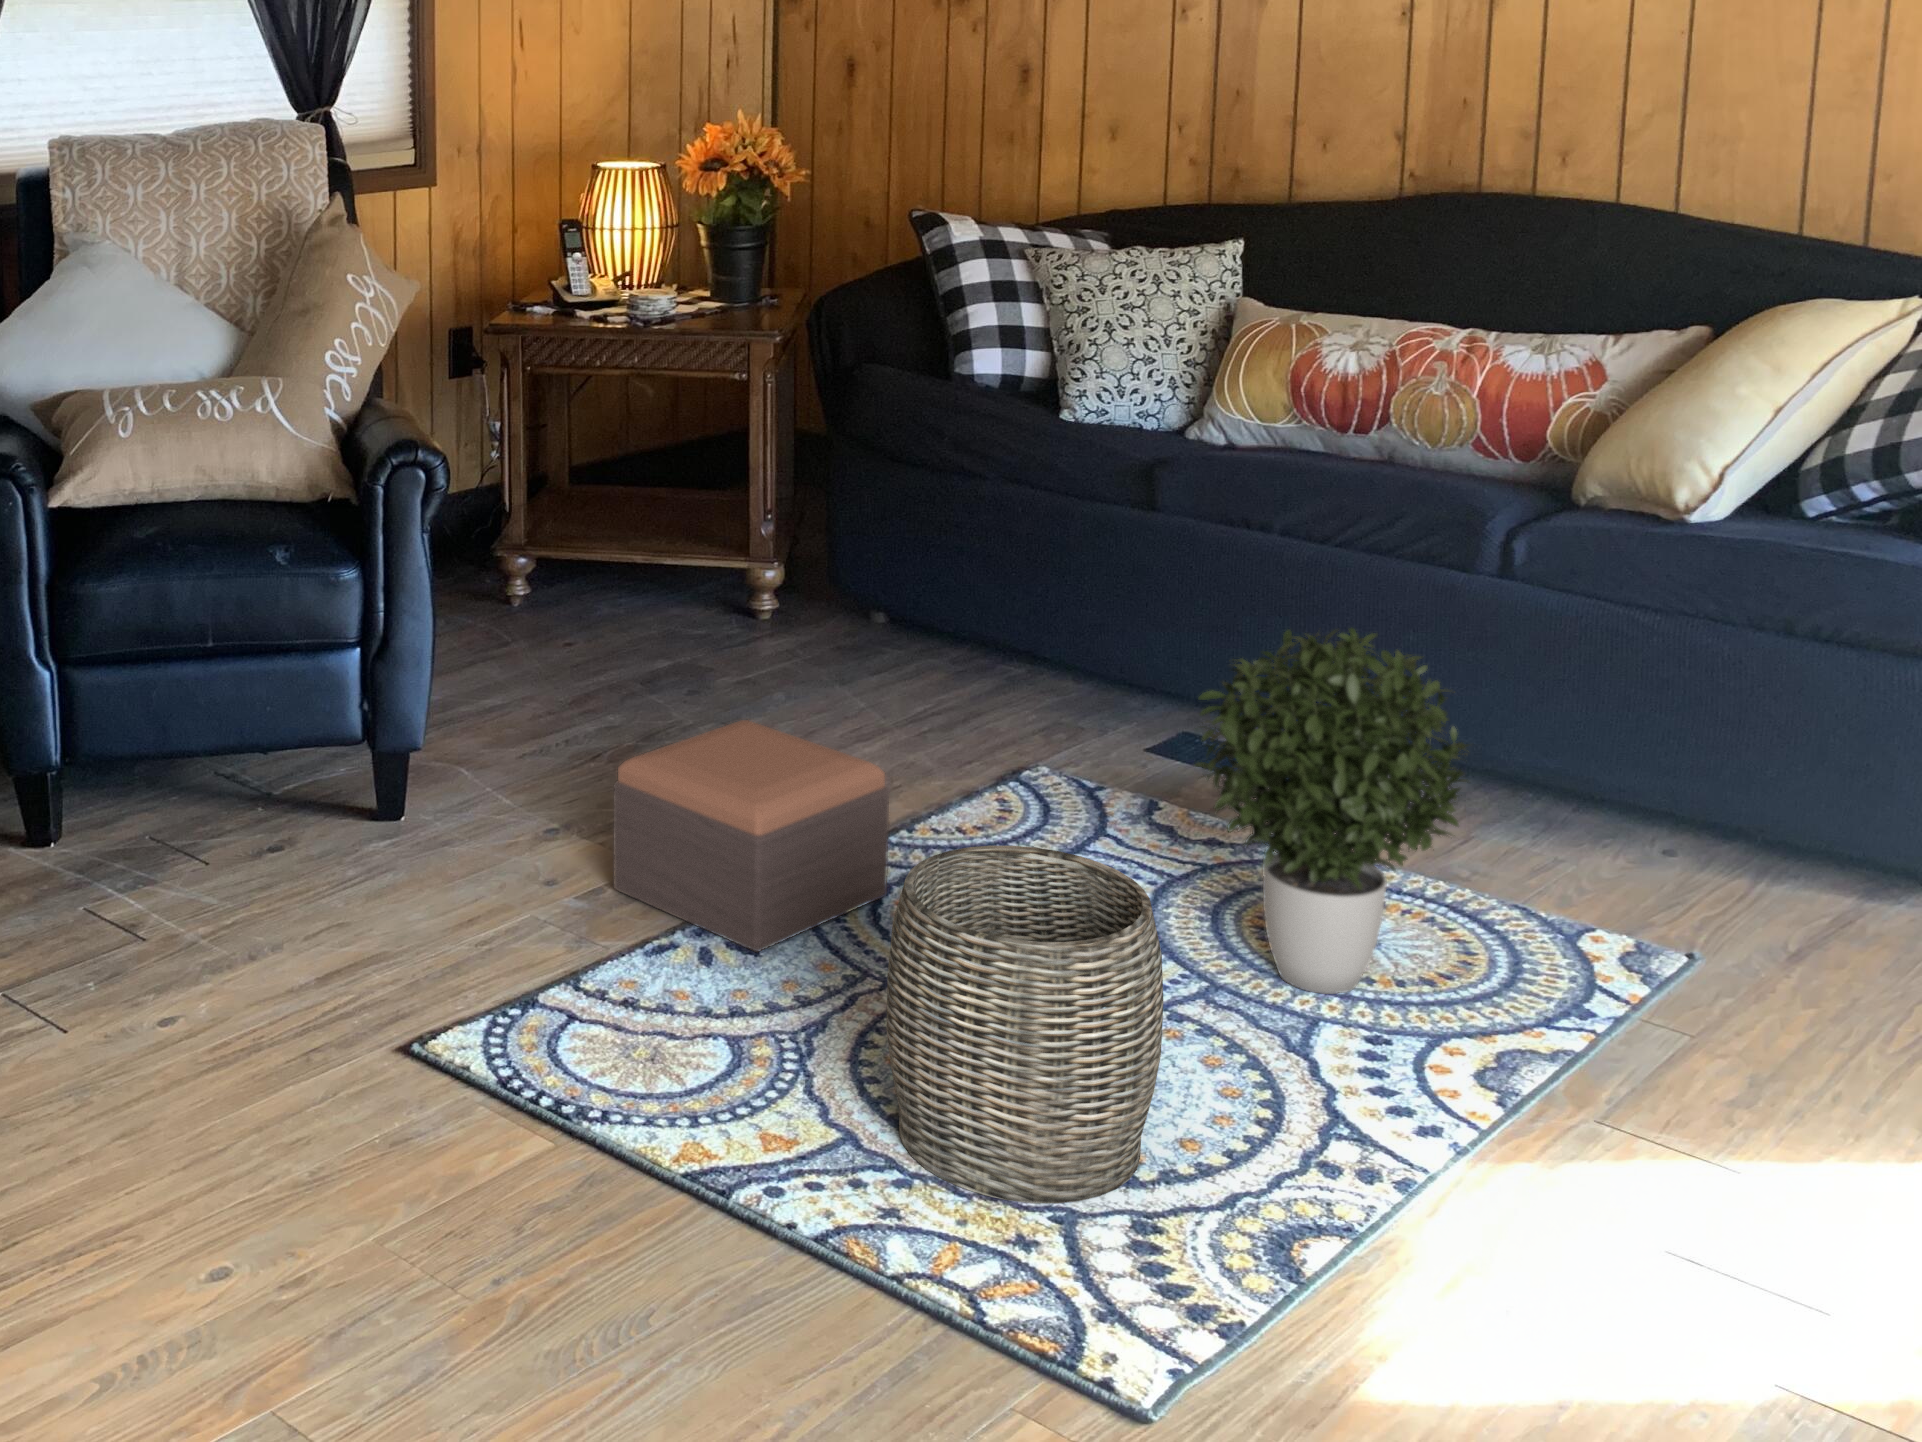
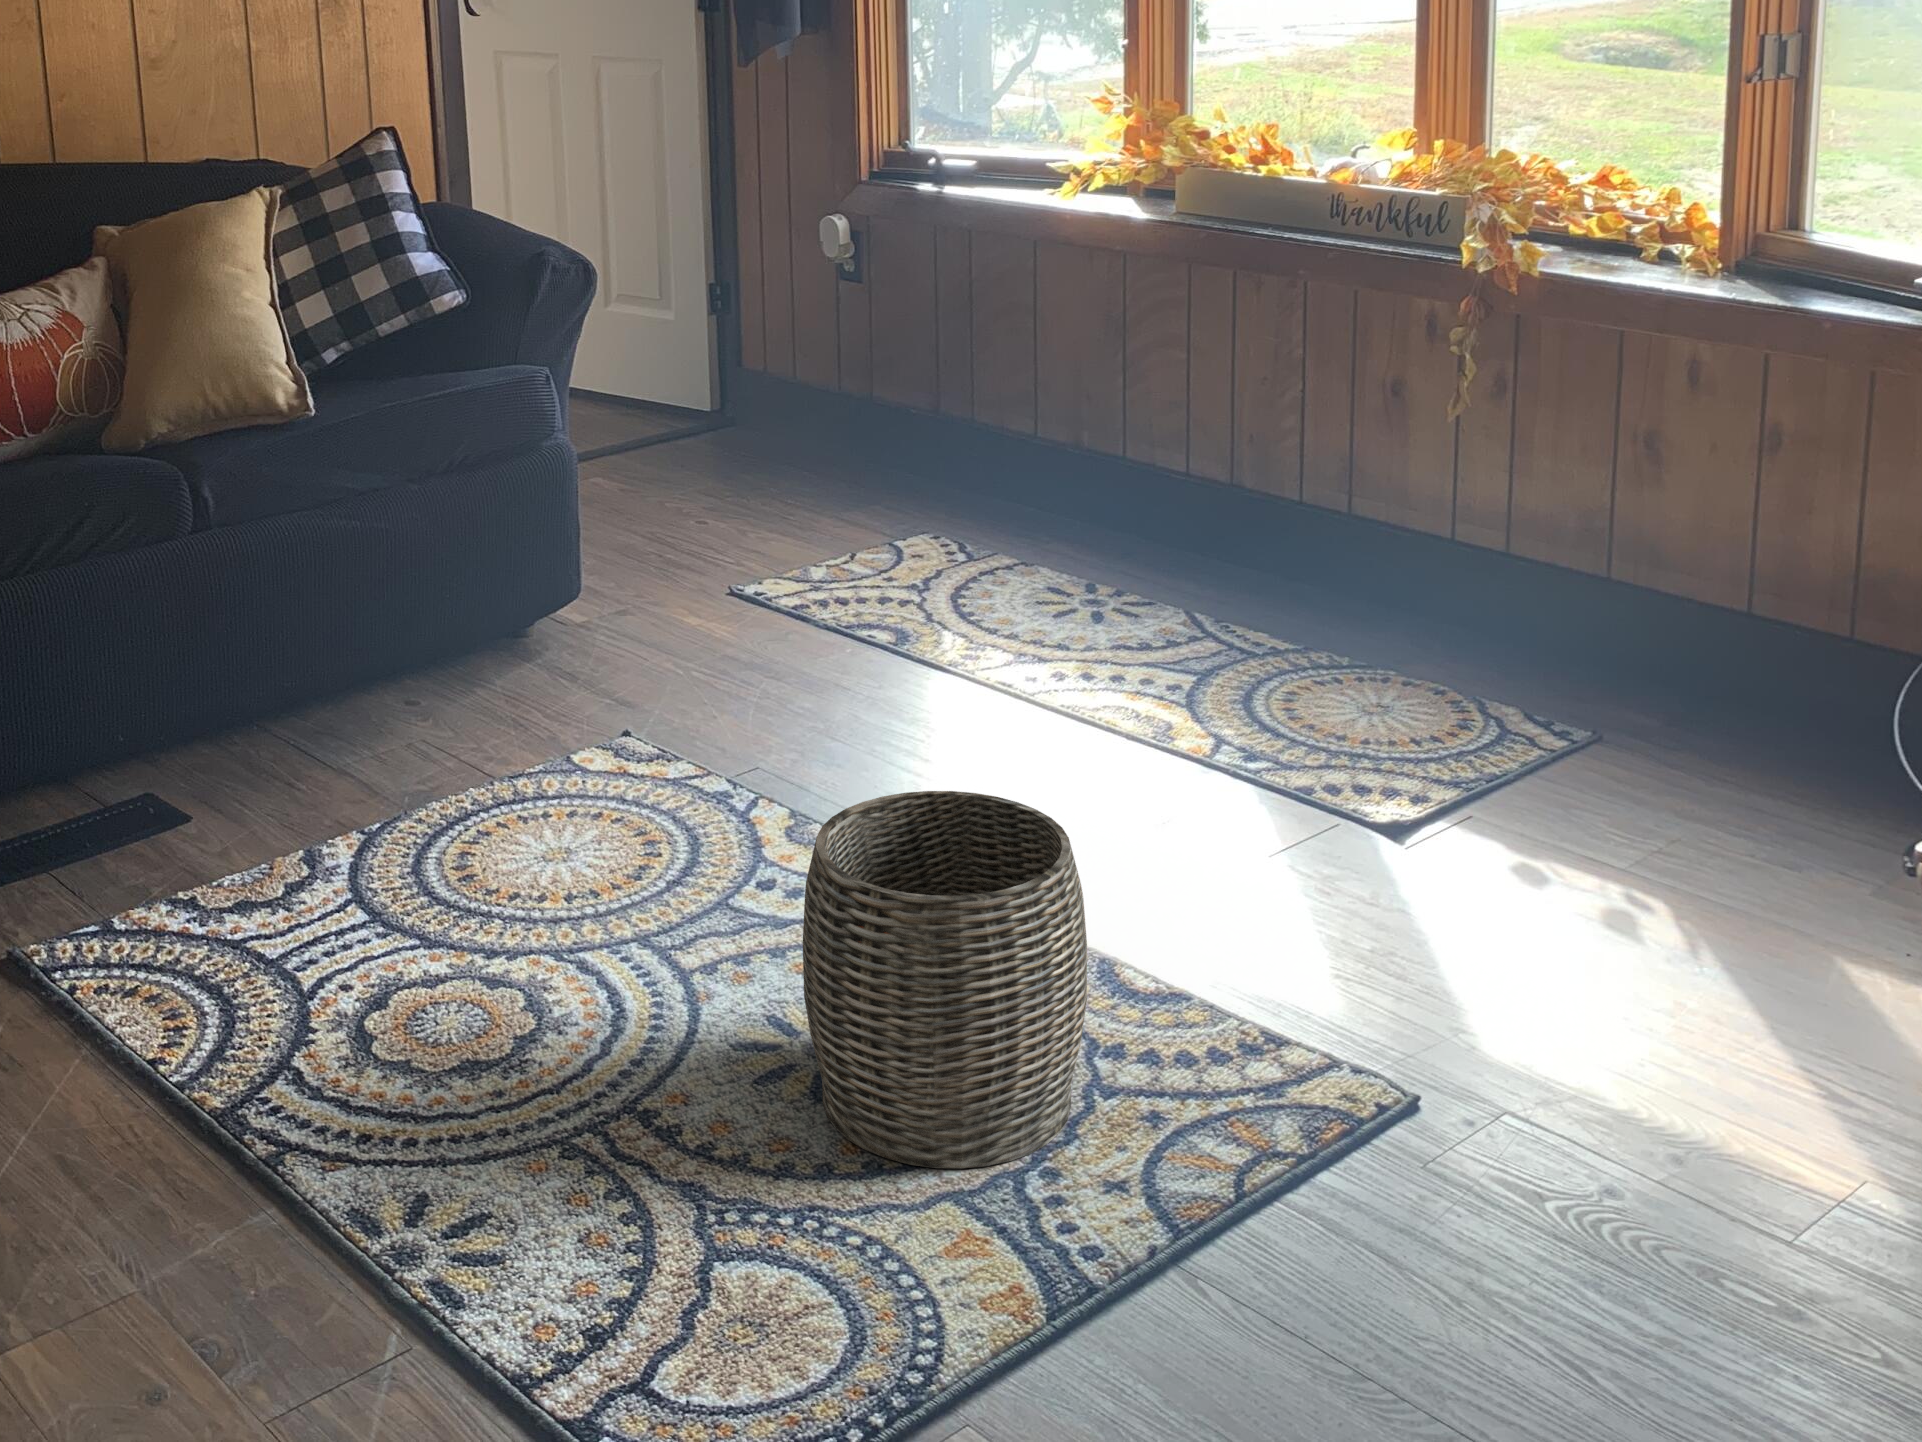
potted plant: present [1195,628,1468,994] -> none [475,545,740,913]
footstool: present [613,720,889,952] -> none [81,955,469,1338]

